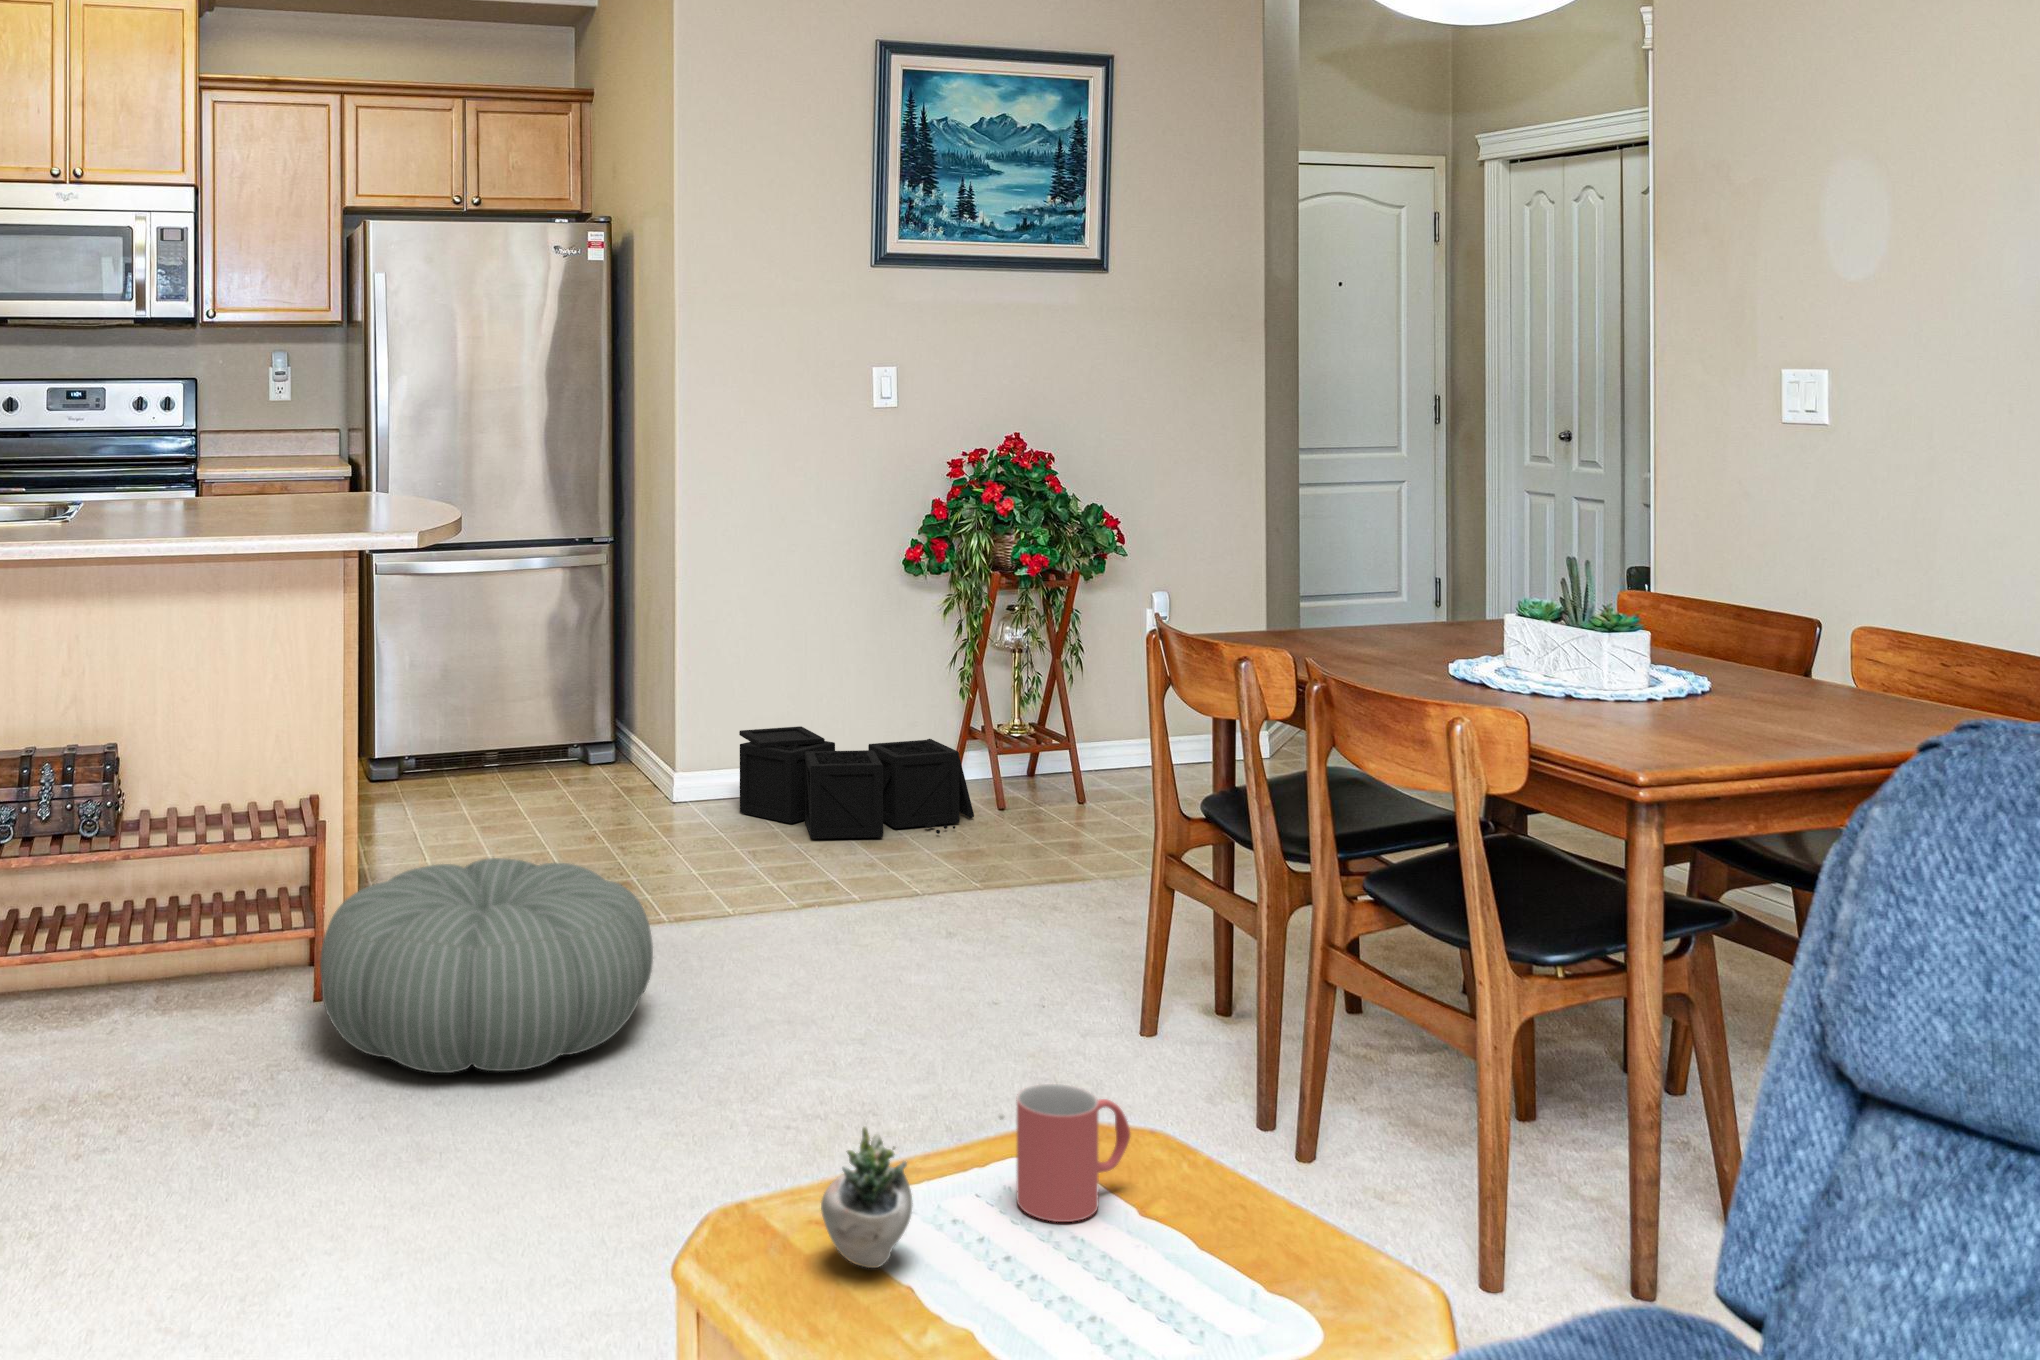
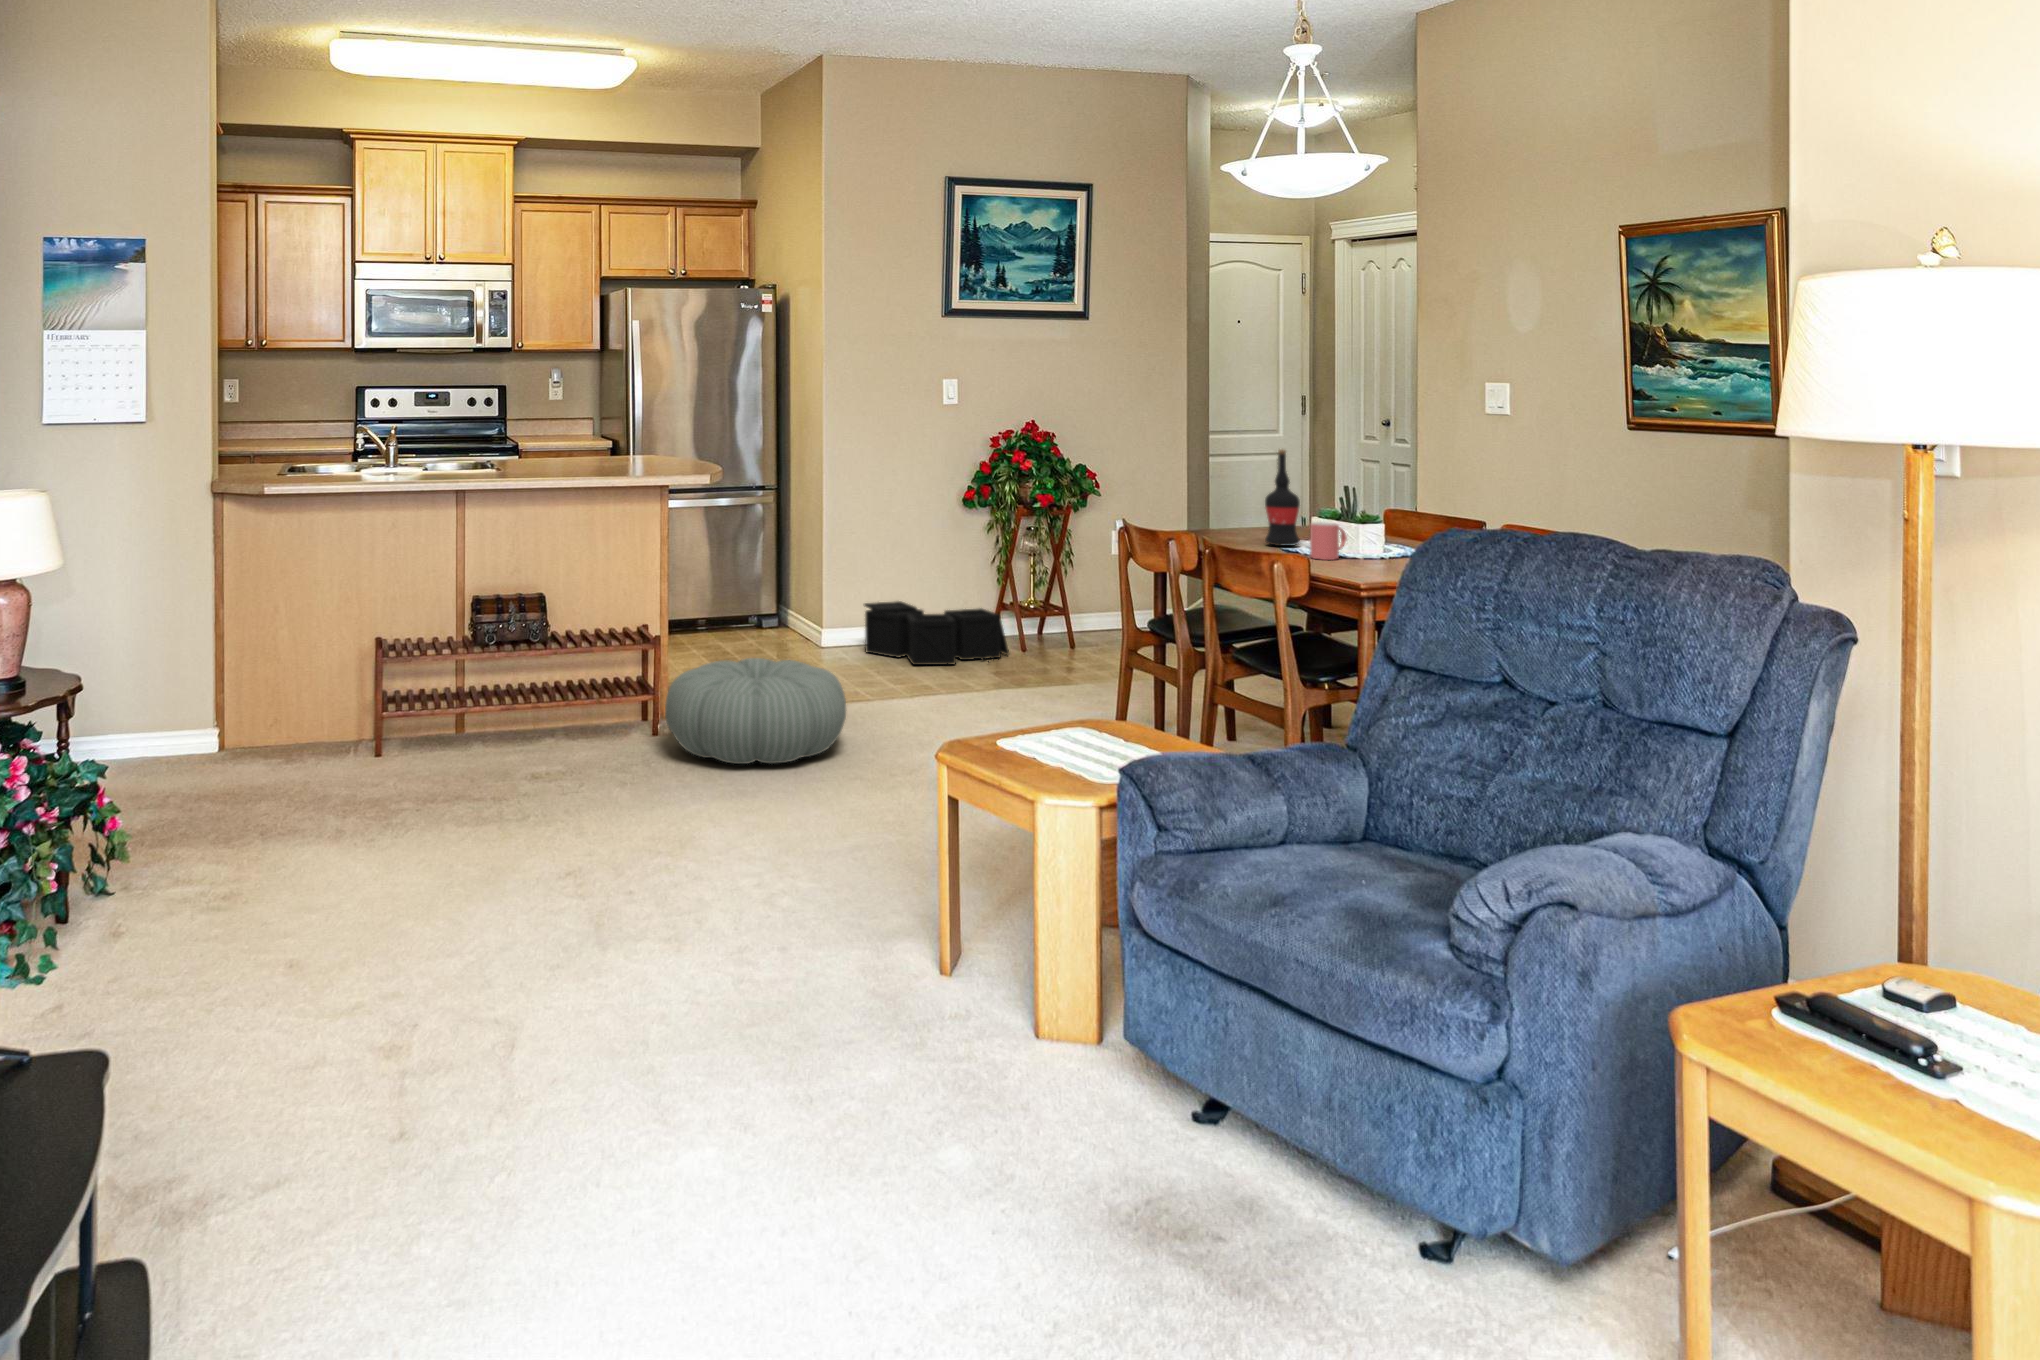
wine bottle: none [1415,488,1481,669] -> present [1265,450,1300,546]
mug: present [1017,1084,1130,1222] -> present [1310,522,1347,560]
succulent plant: present [821,1114,1004,1268] -> none [994,703,1070,766]

